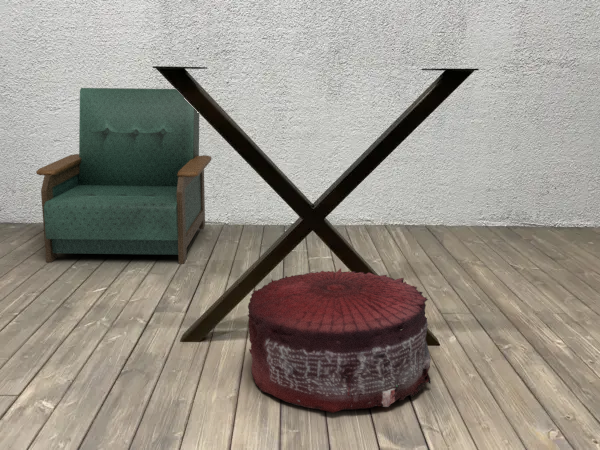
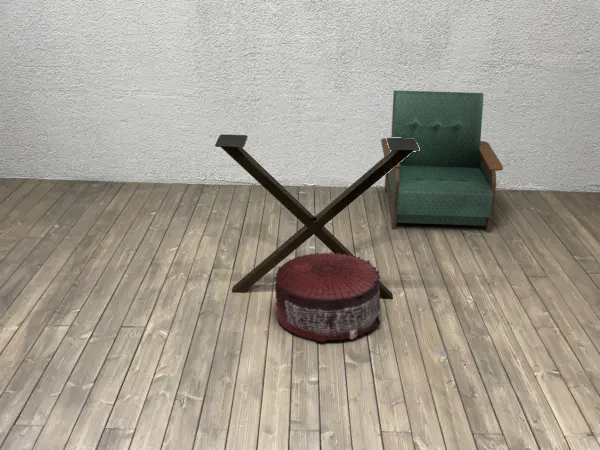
armchair: present [36,88,211,264] -> present [381,90,503,233]

